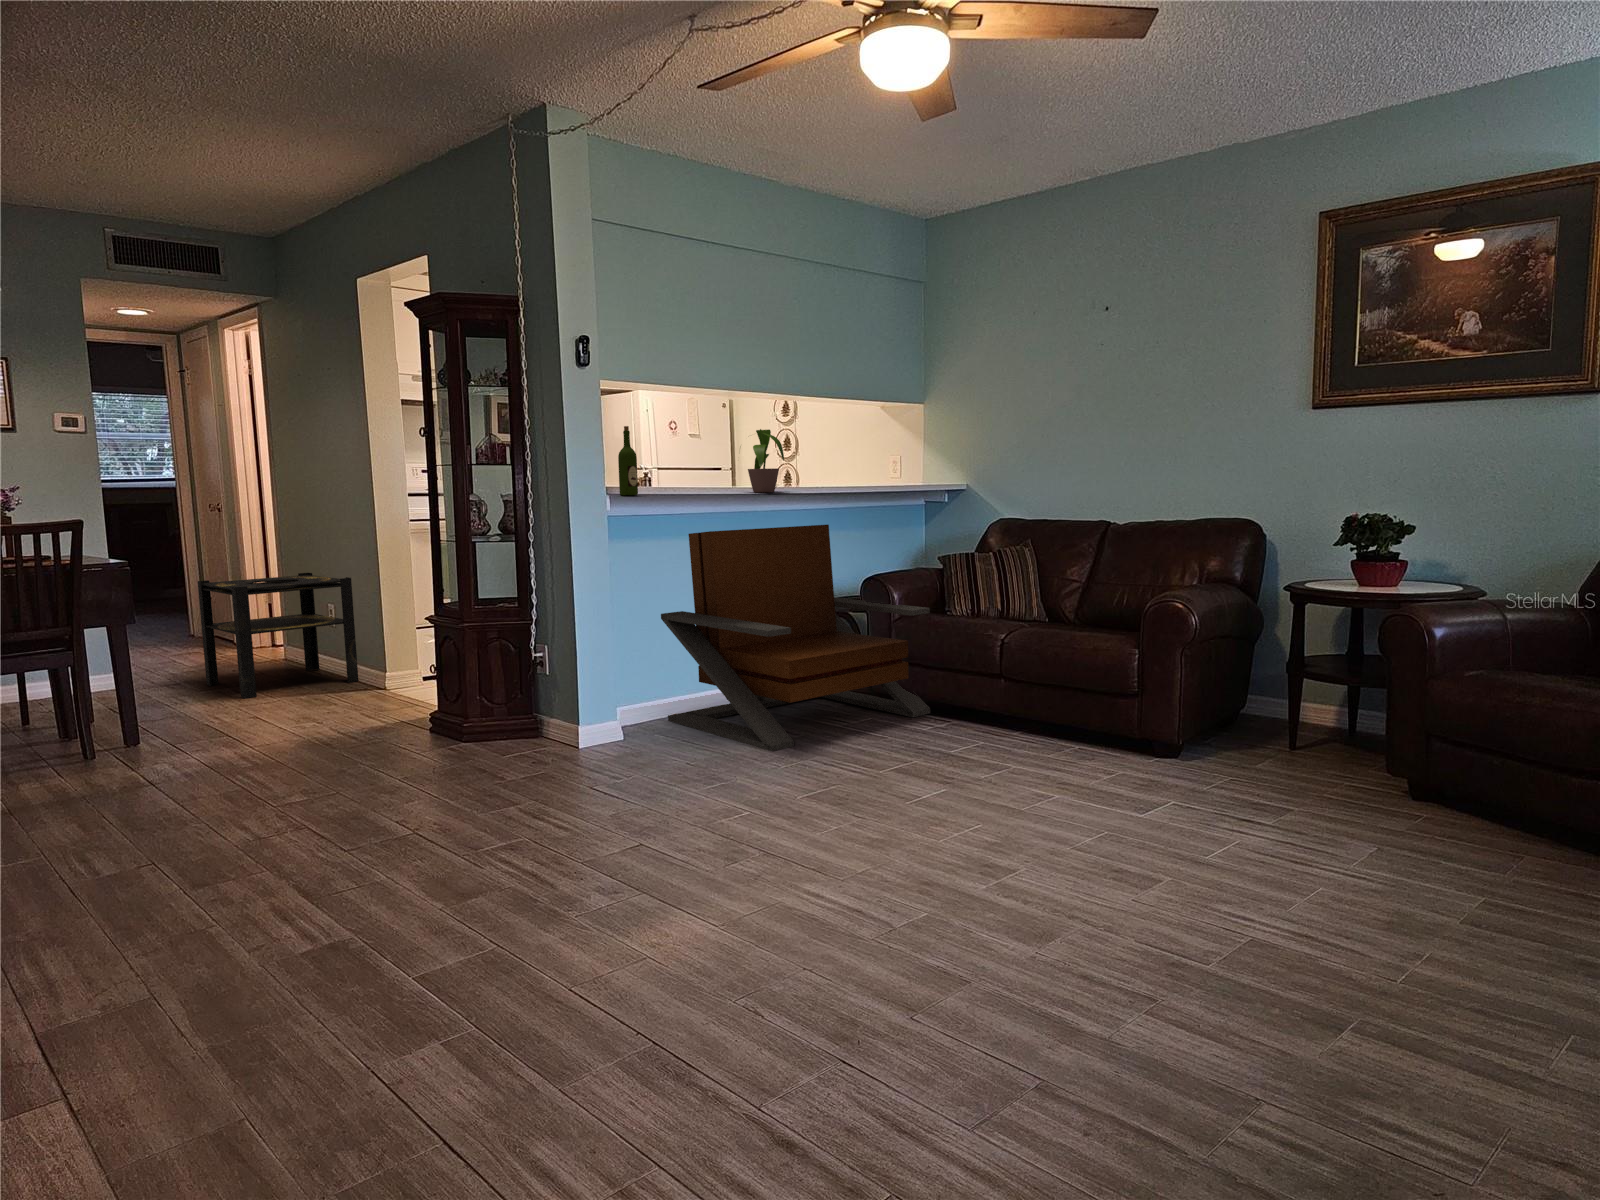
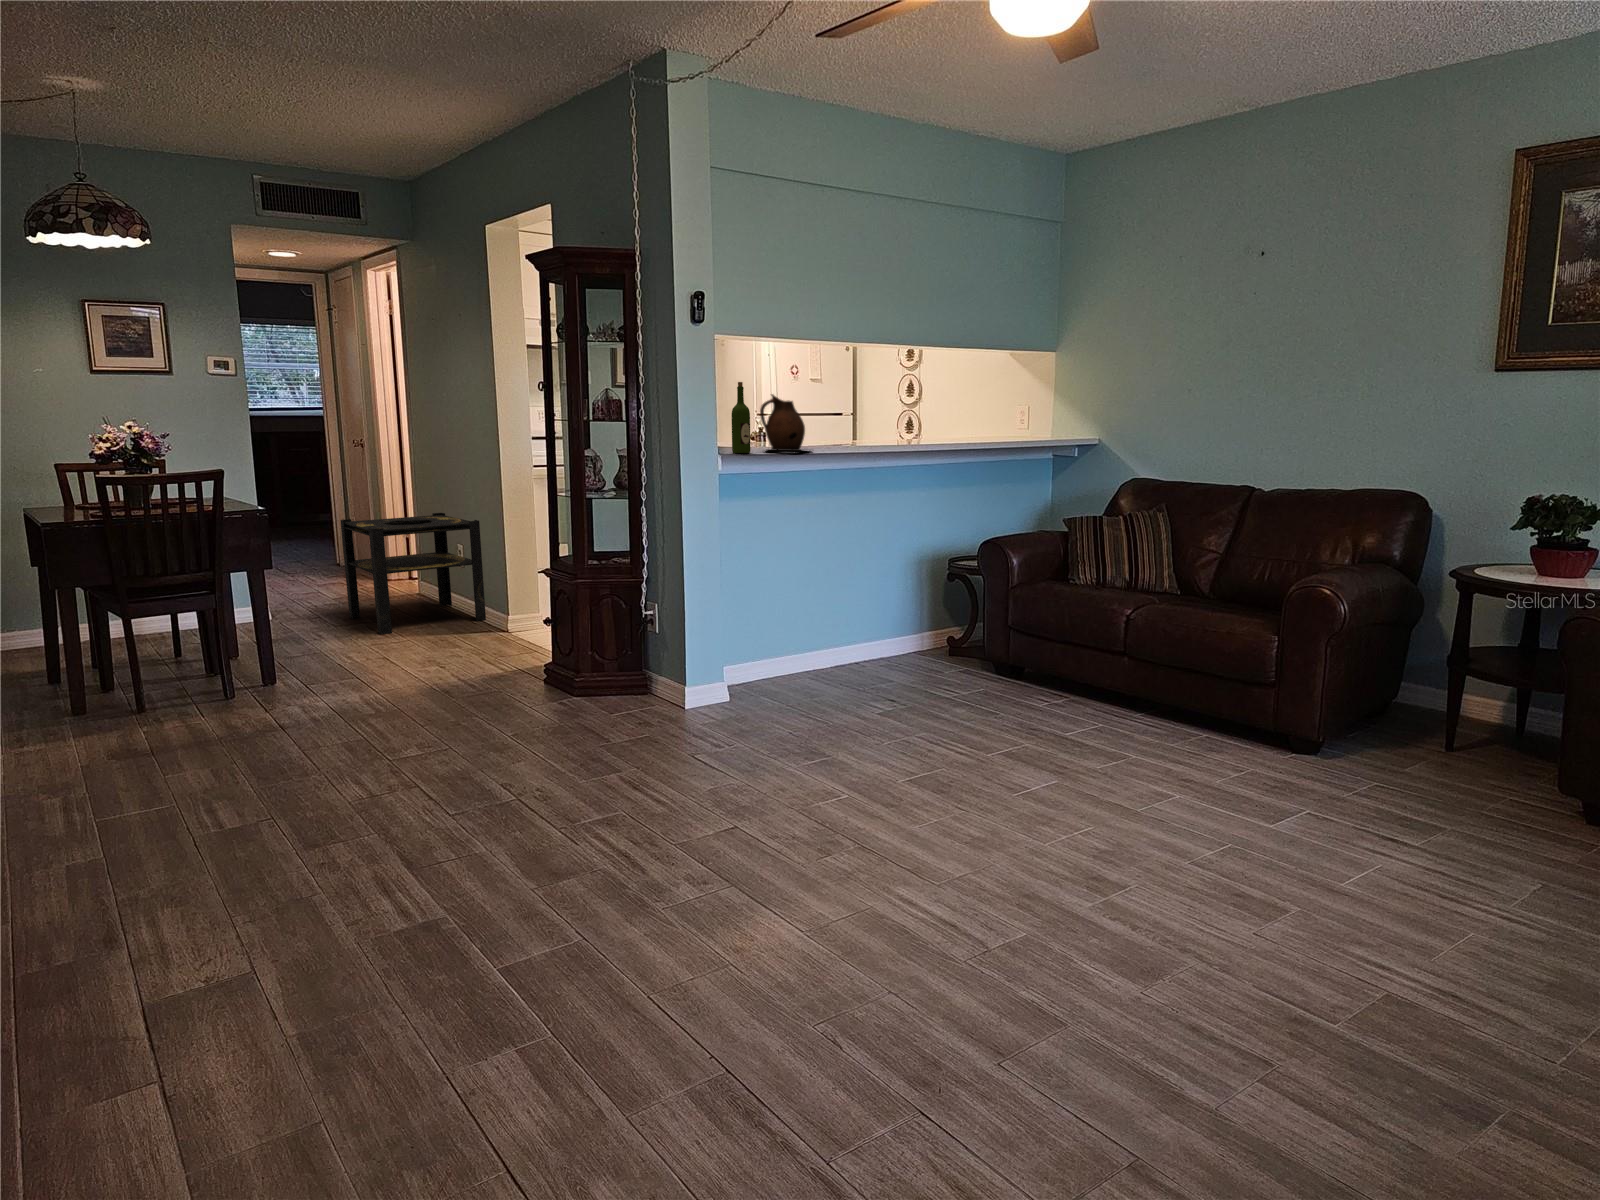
potted plant: present [748,429,784,492] -> none [852,383,908,450]
ceramic pitcher: none [646,438,700,494] -> present [760,394,805,451]
lounge chair: present [661,525,930,751] -> none [771,484,1048,722]

